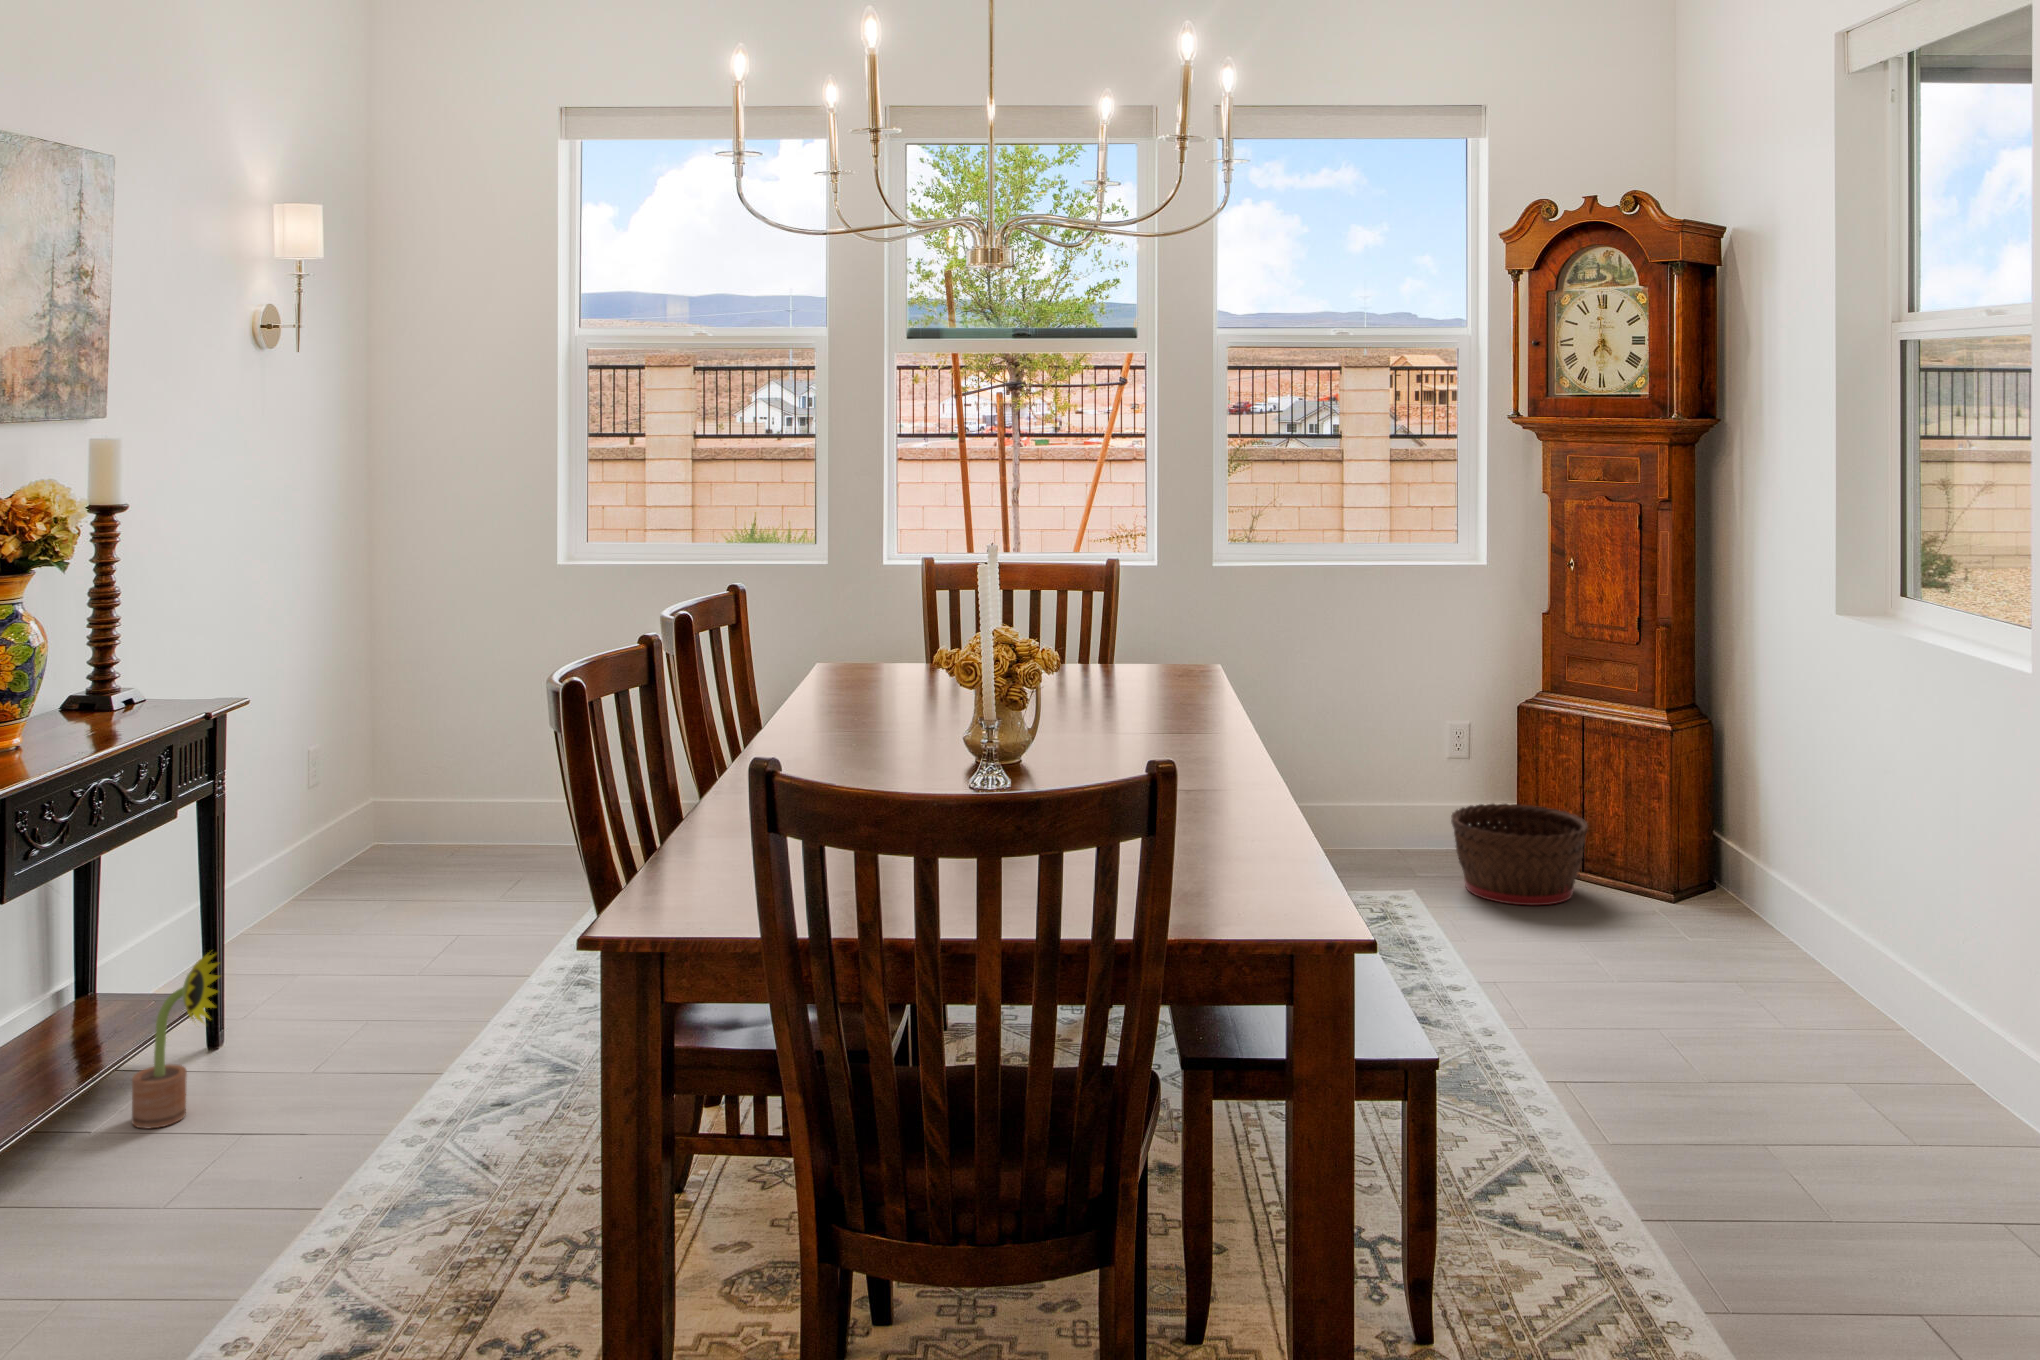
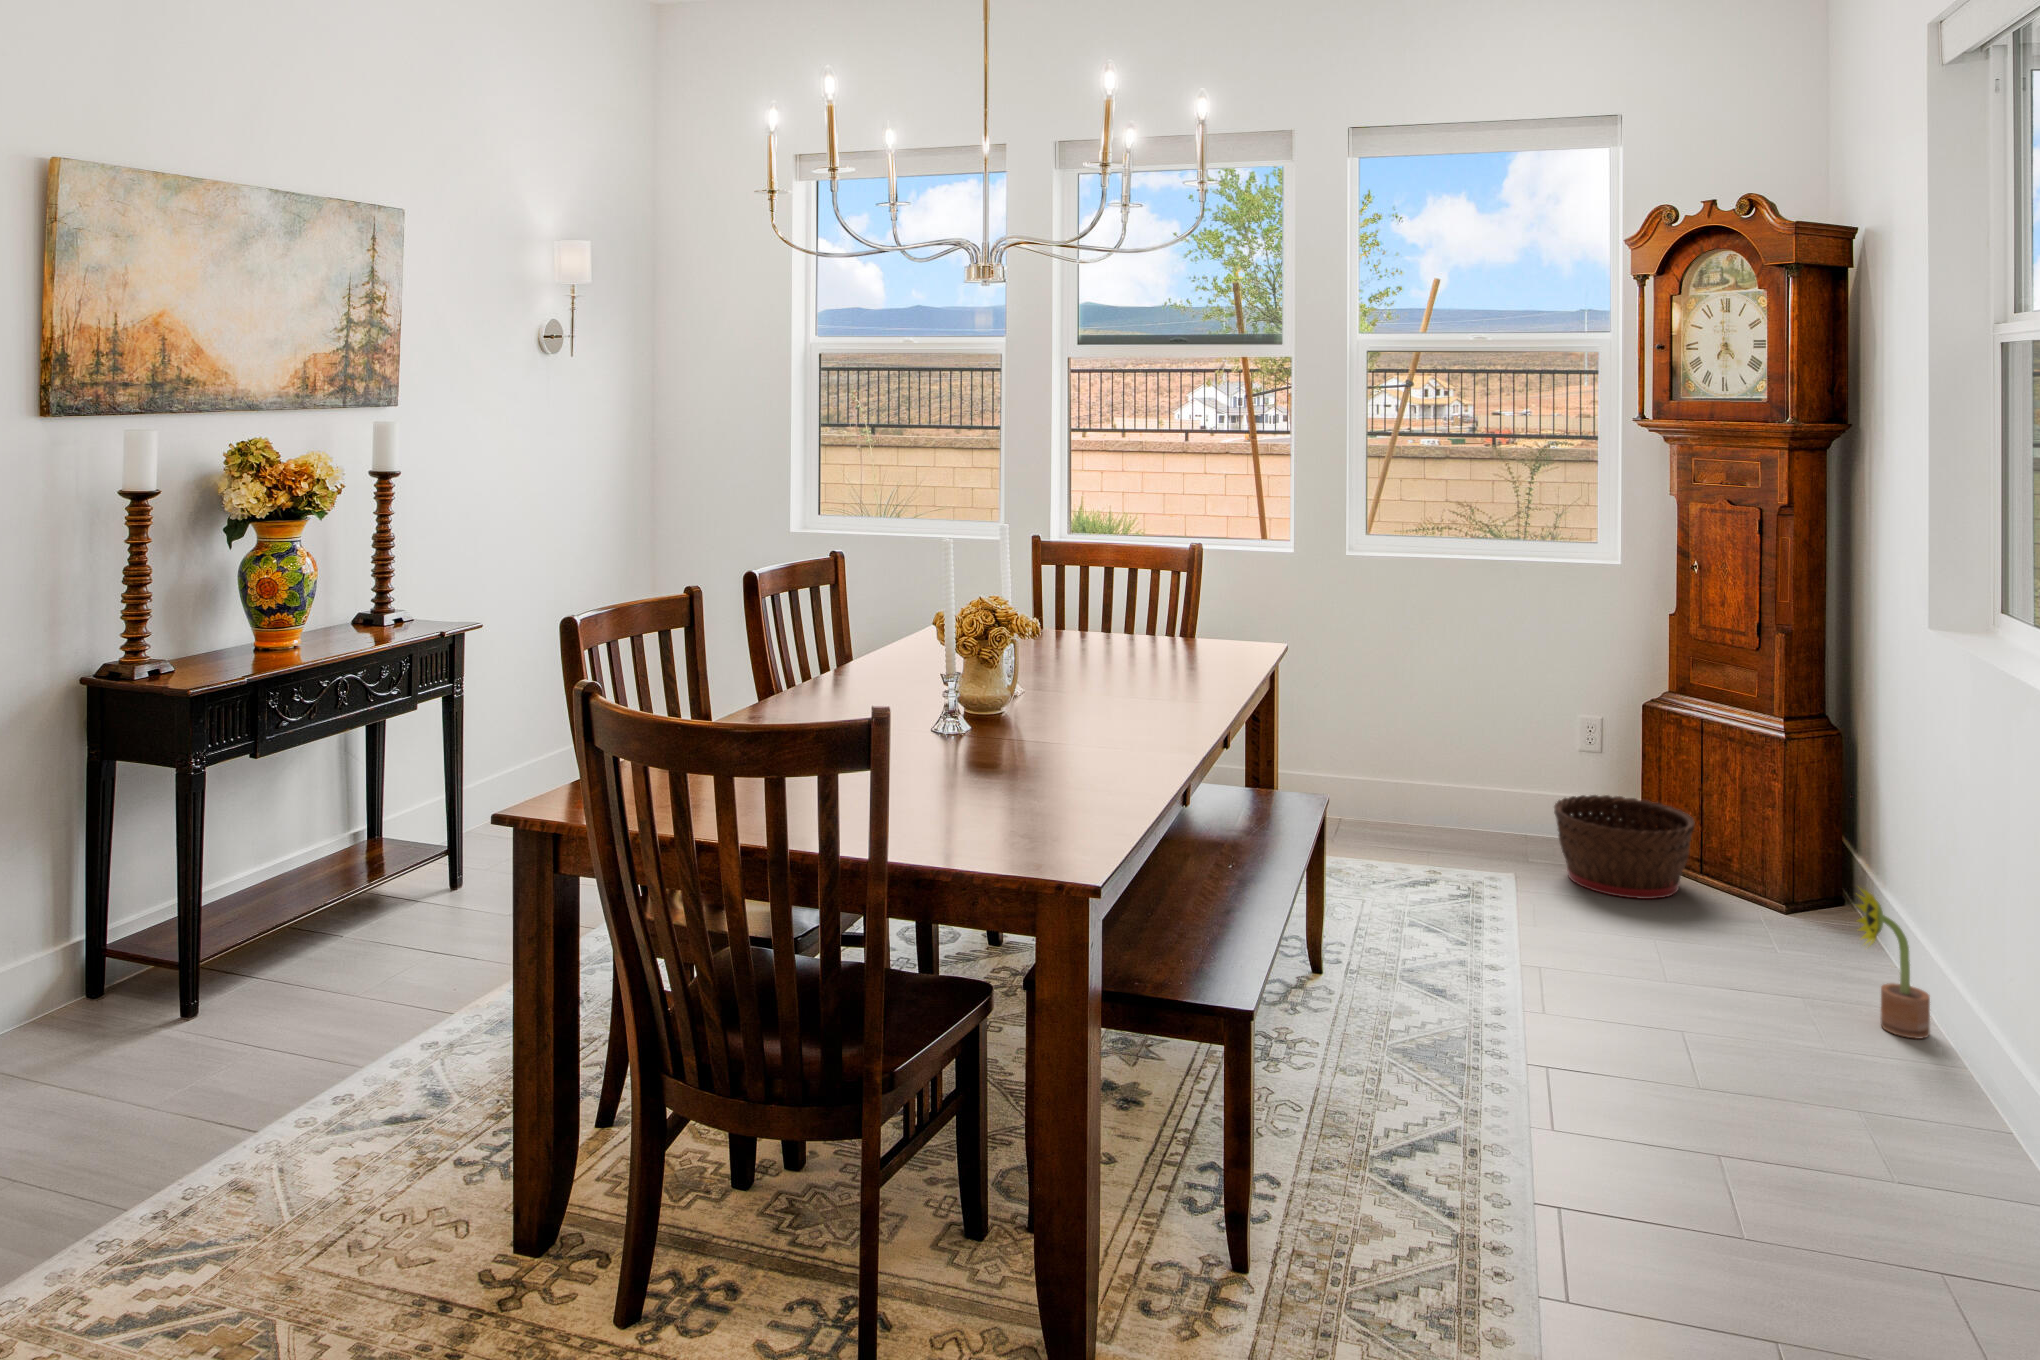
decorative plant: present [132,954,220,1128] -> present [1857,886,1930,1038]

